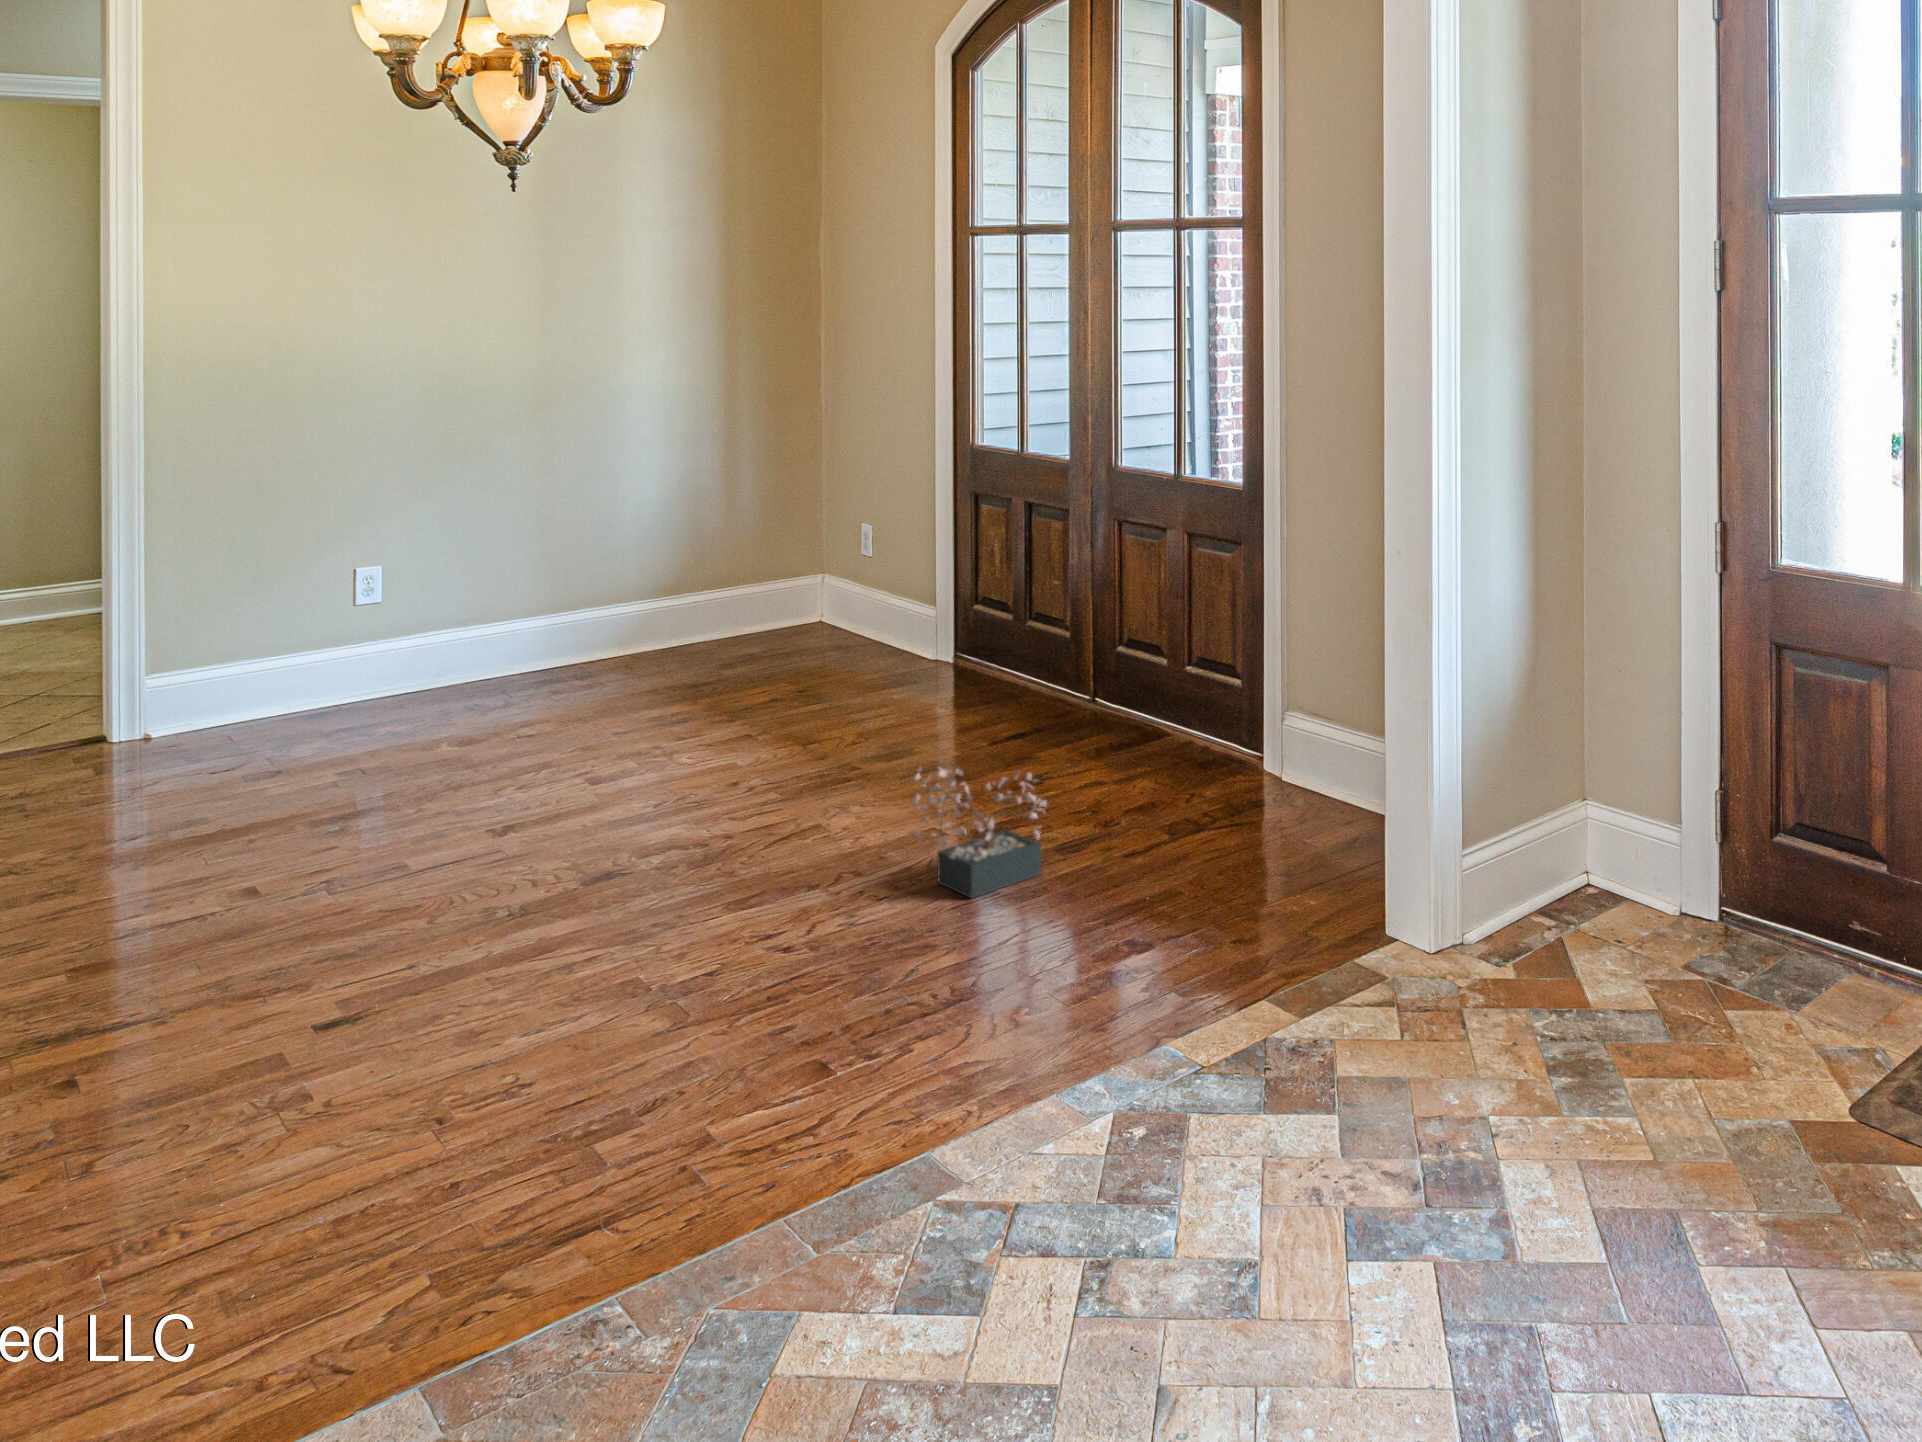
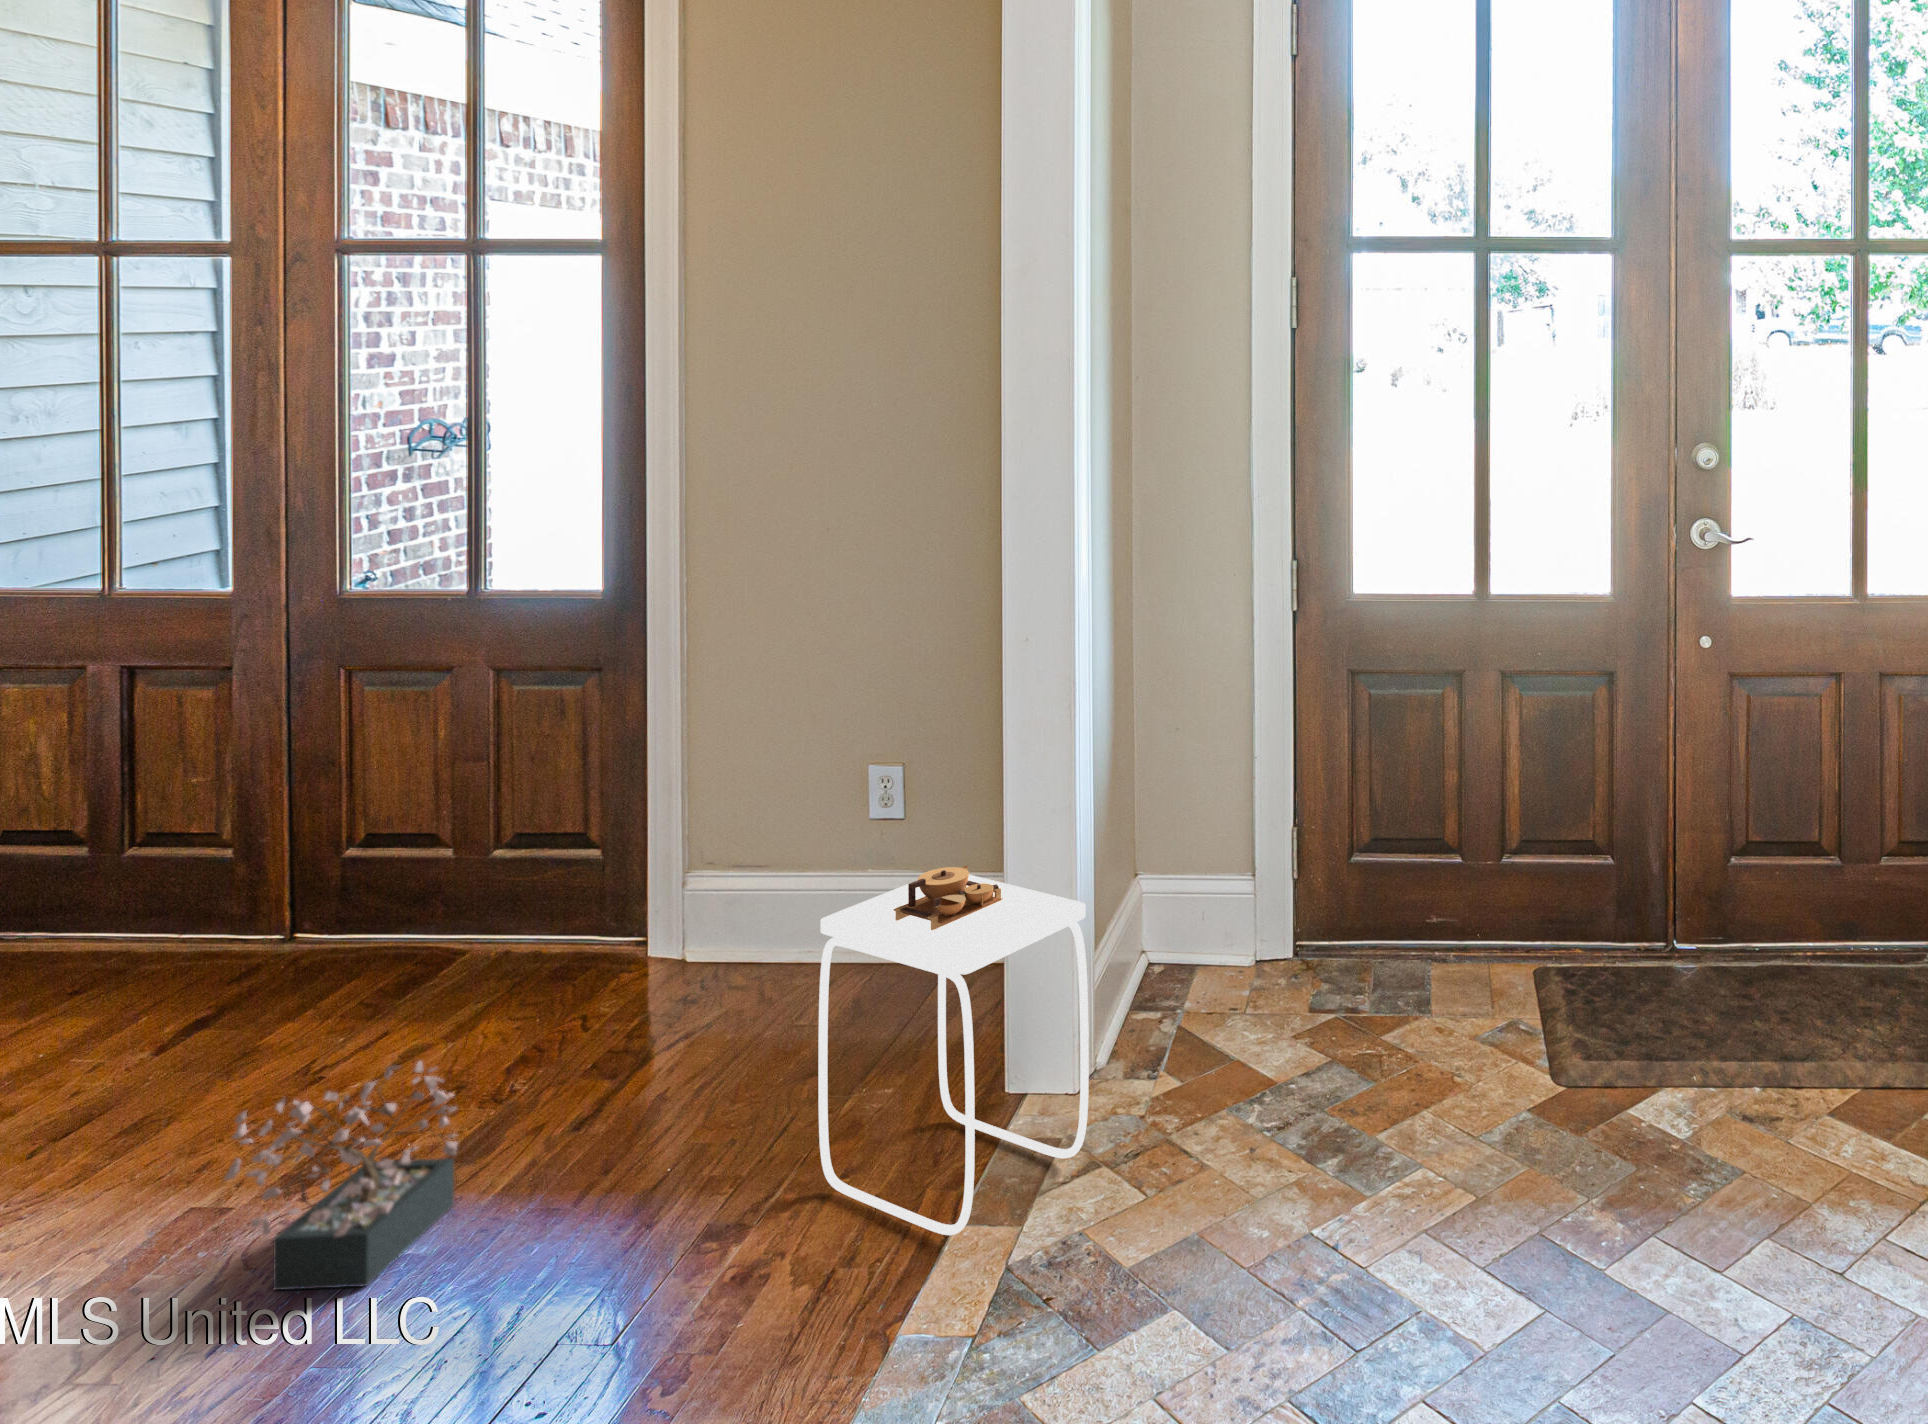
side table: none [1217,722,1384,1003] -> present [818,866,1089,1235]

